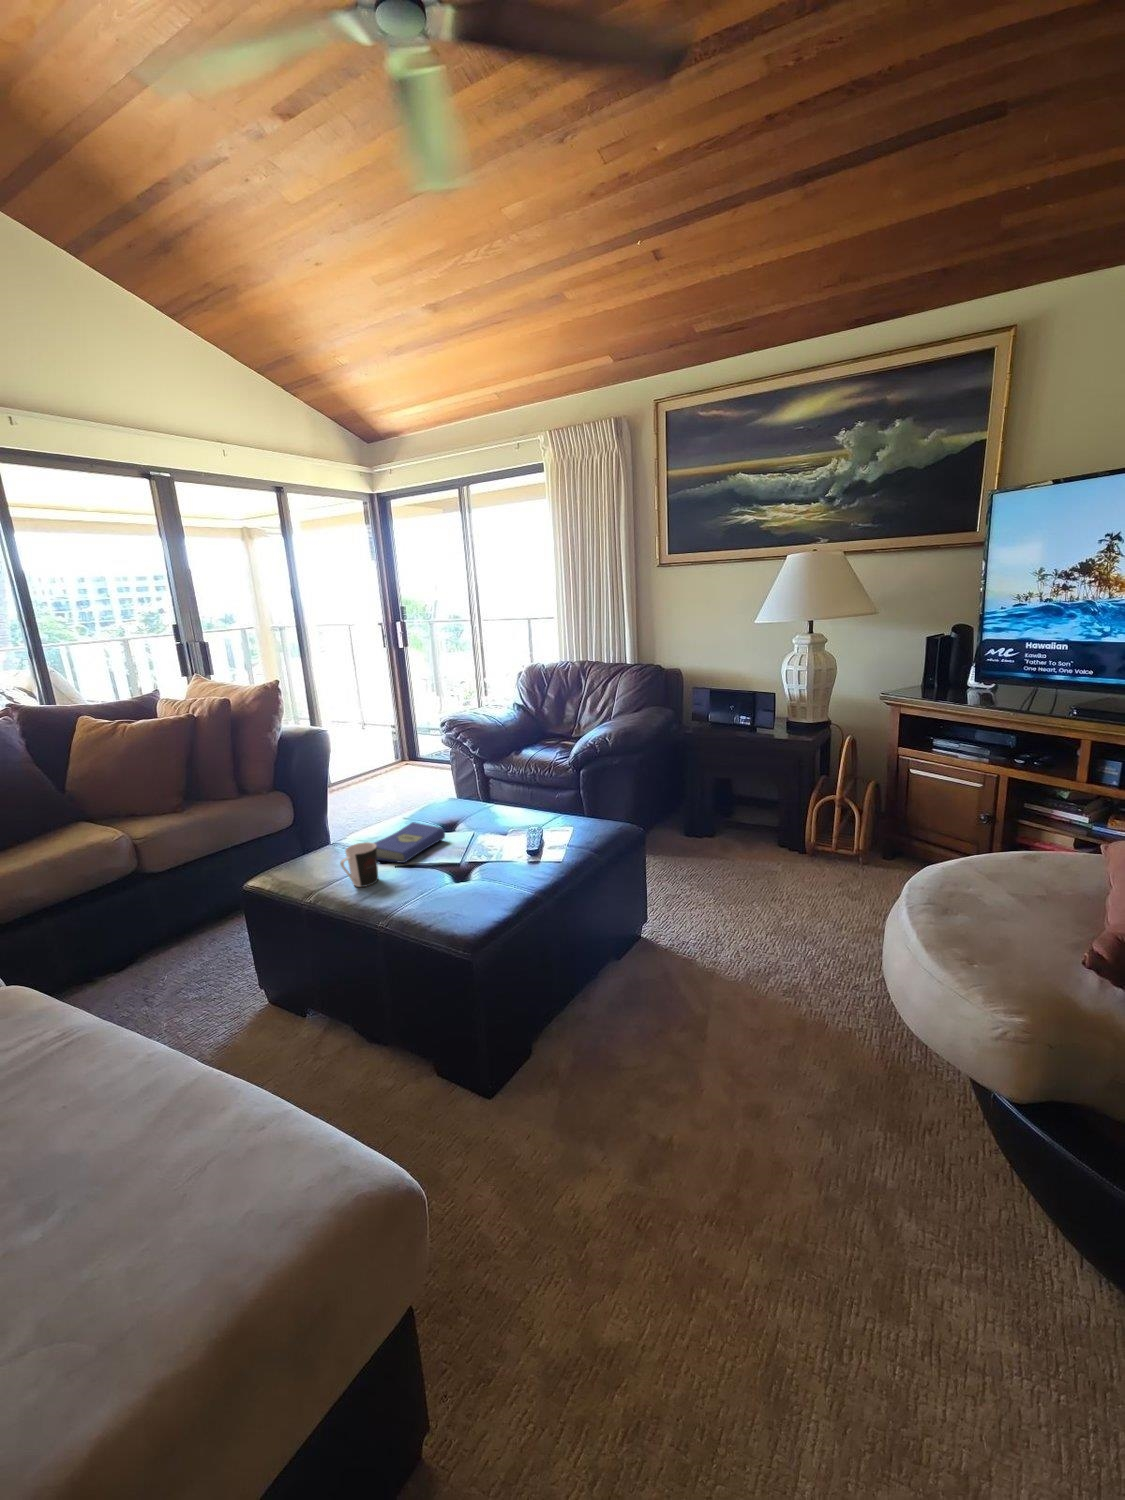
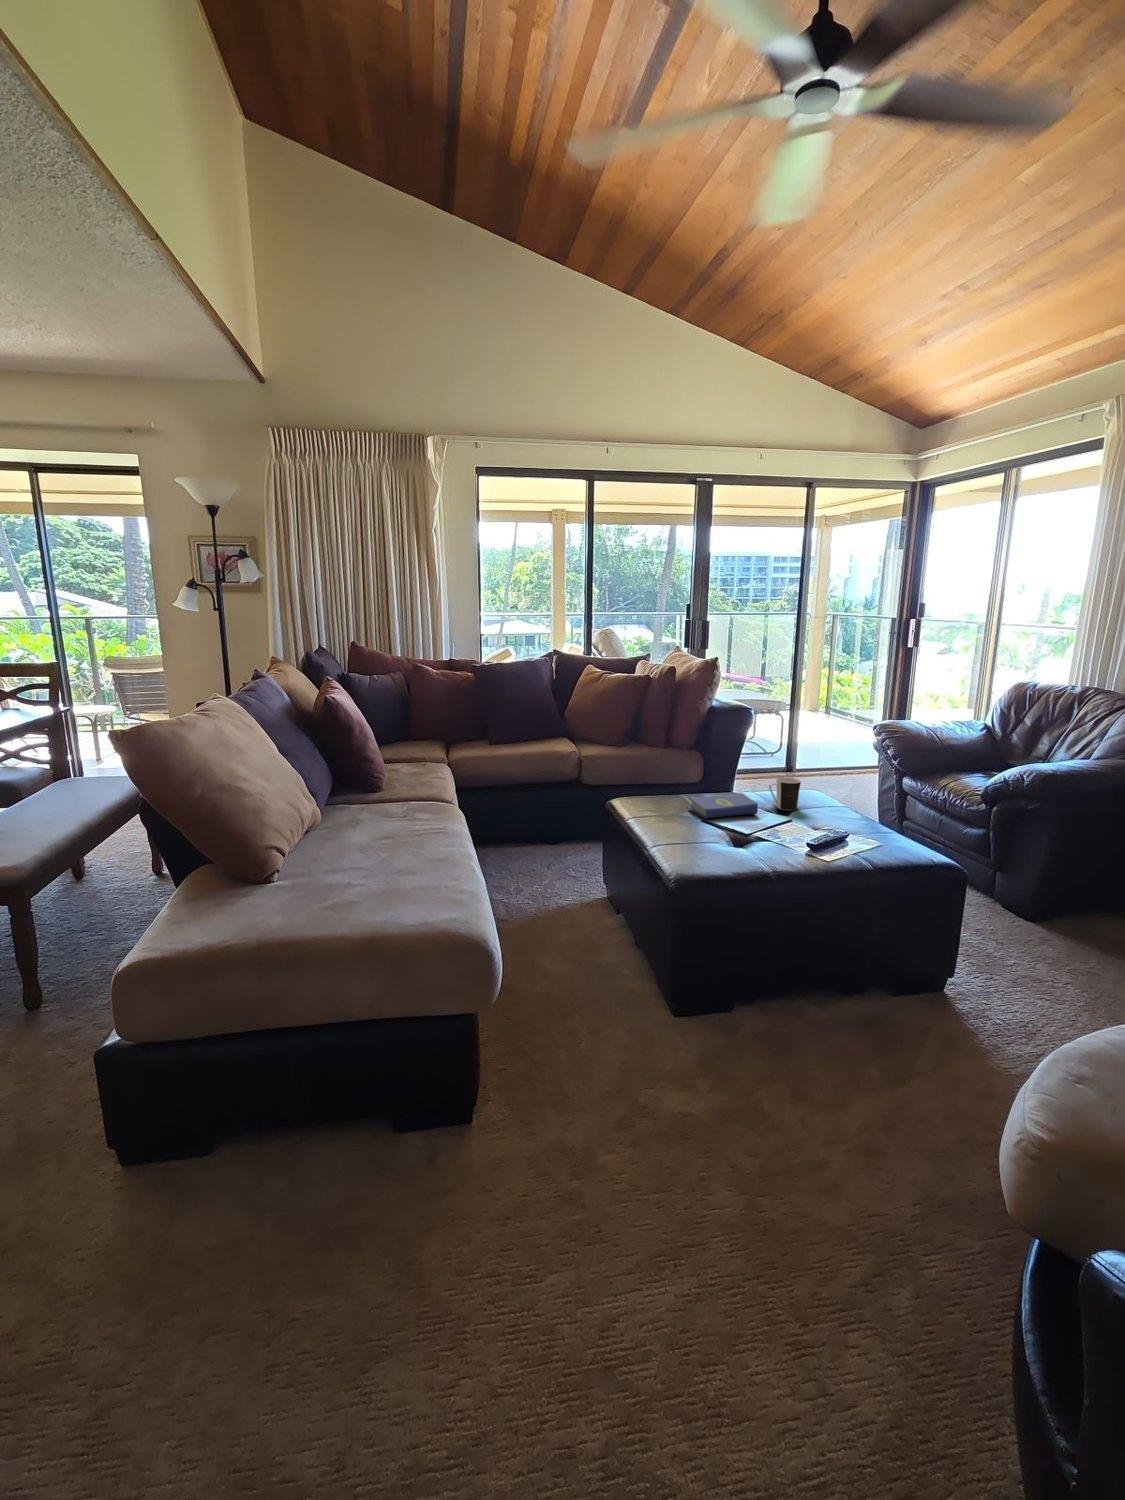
coffee cup: present [340,842,378,887] -> present [769,777,801,810]

